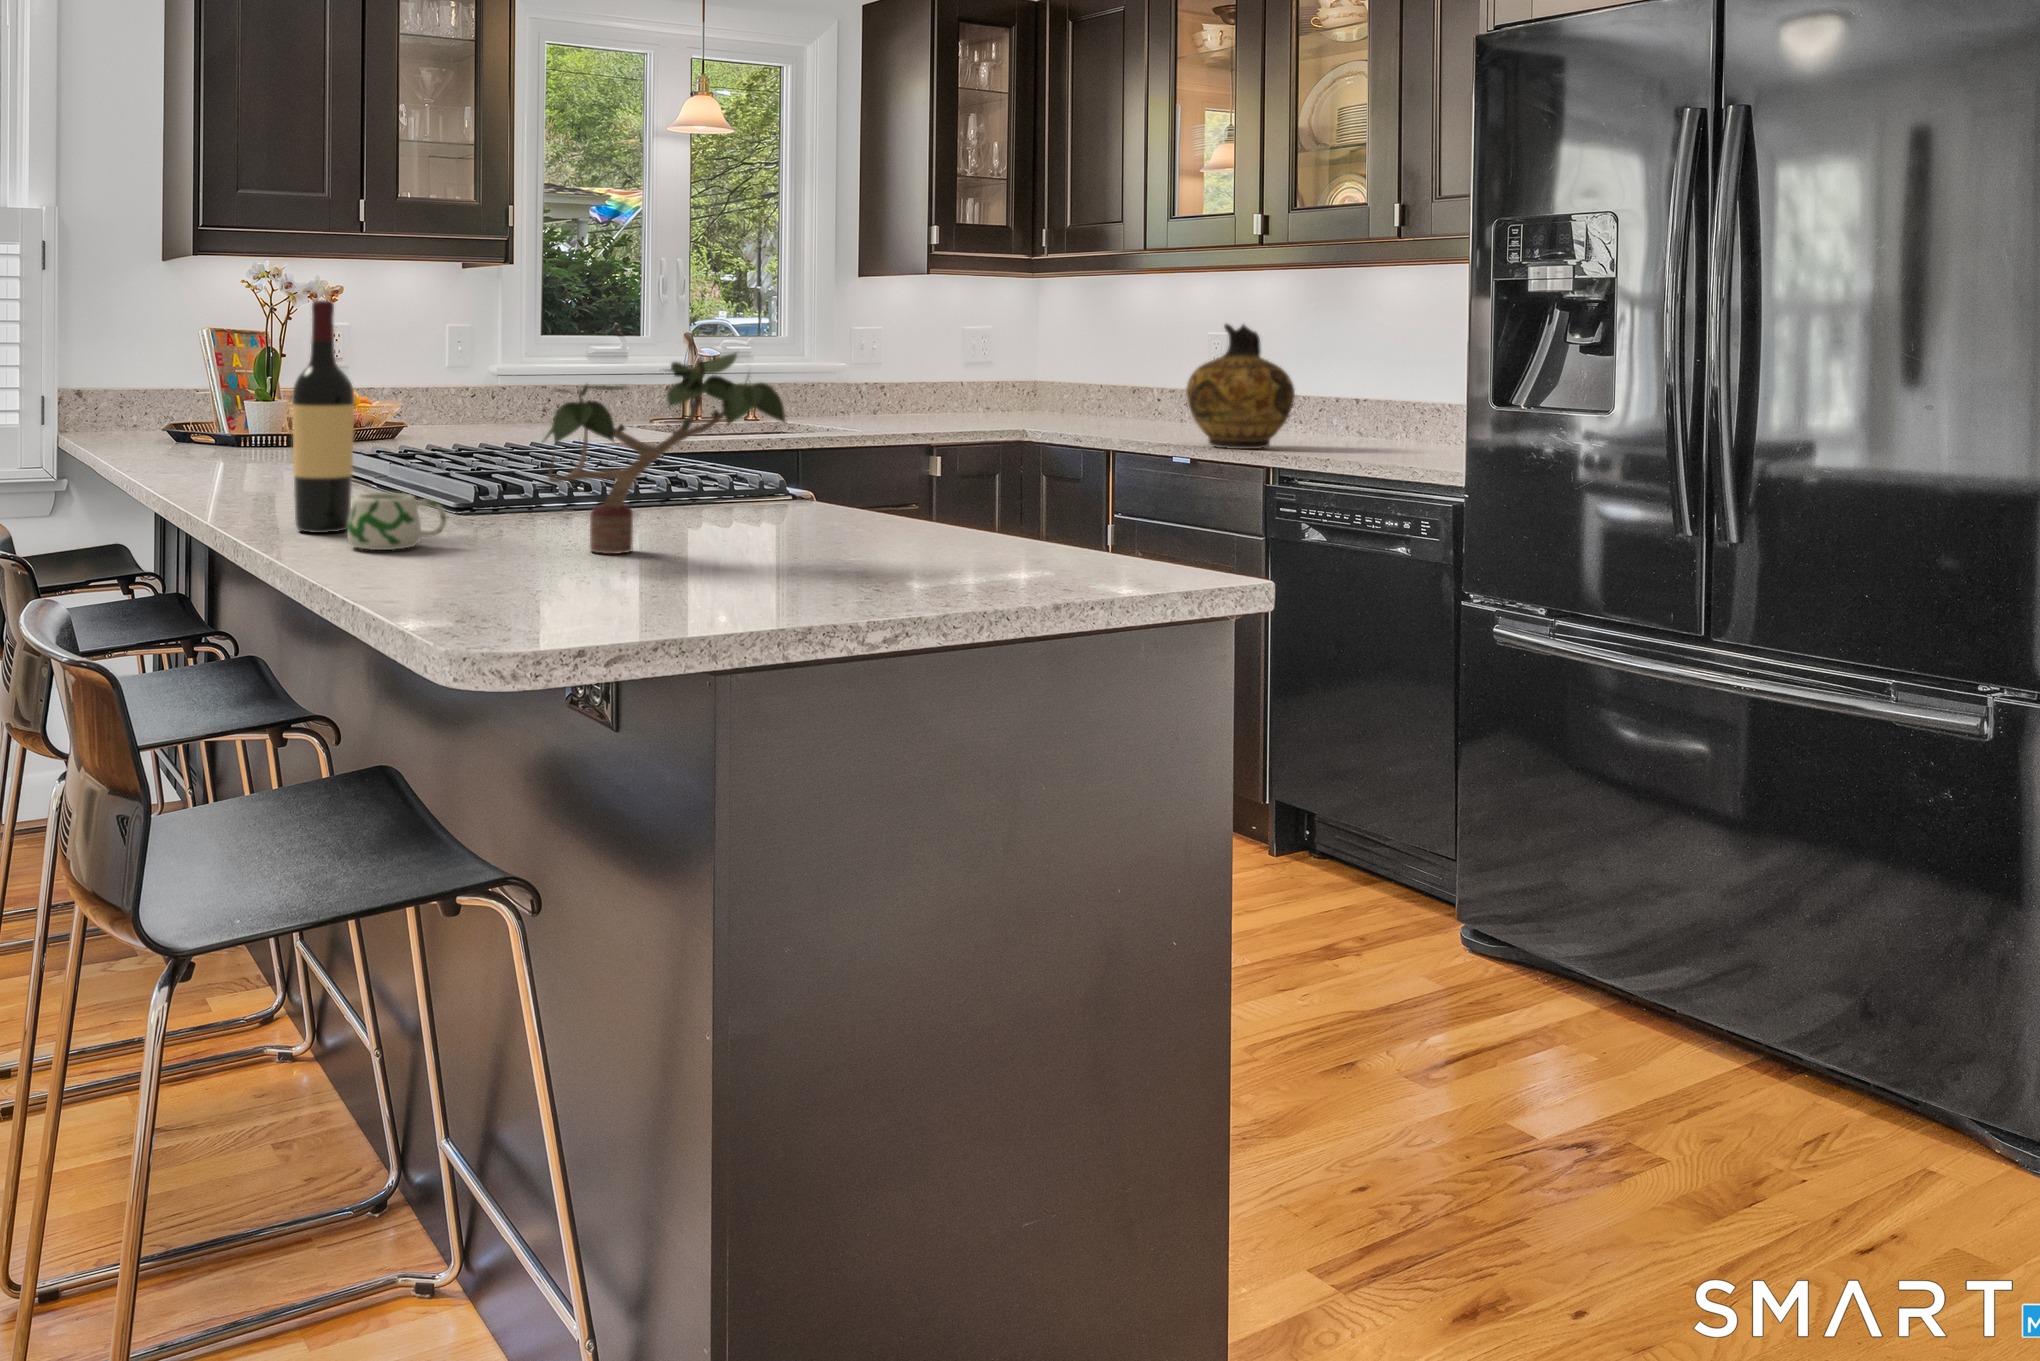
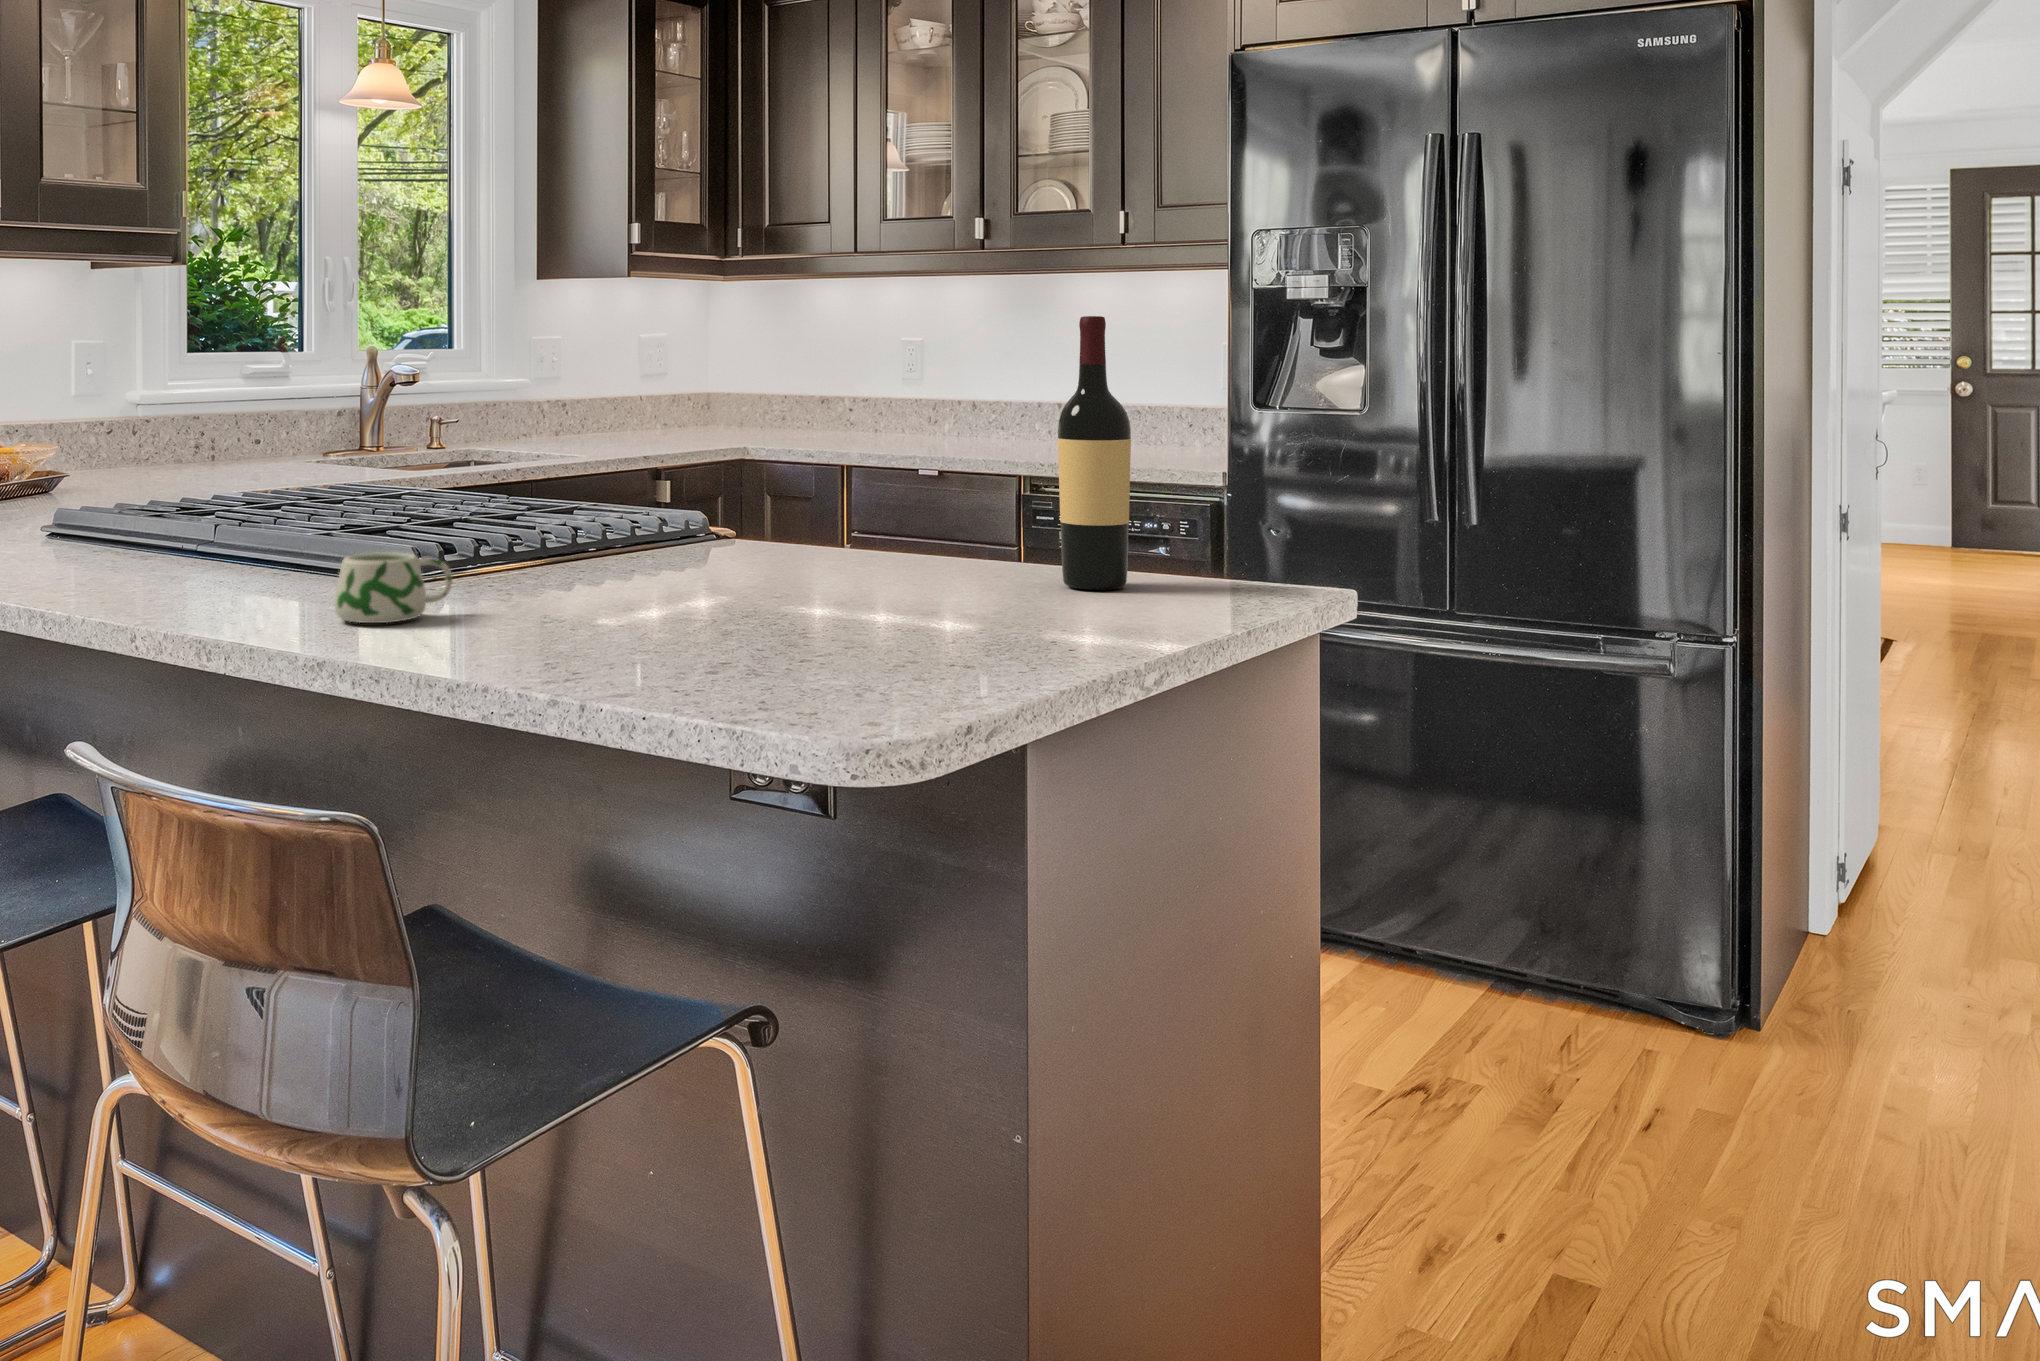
wine bottle: present [292,300,354,533] -> present [1058,316,1131,590]
ceramic jug: present [1186,324,1295,449] -> none [935,331,1039,460]
potted plant: present [541,353,786,554] -> none [553,365,881,606]

